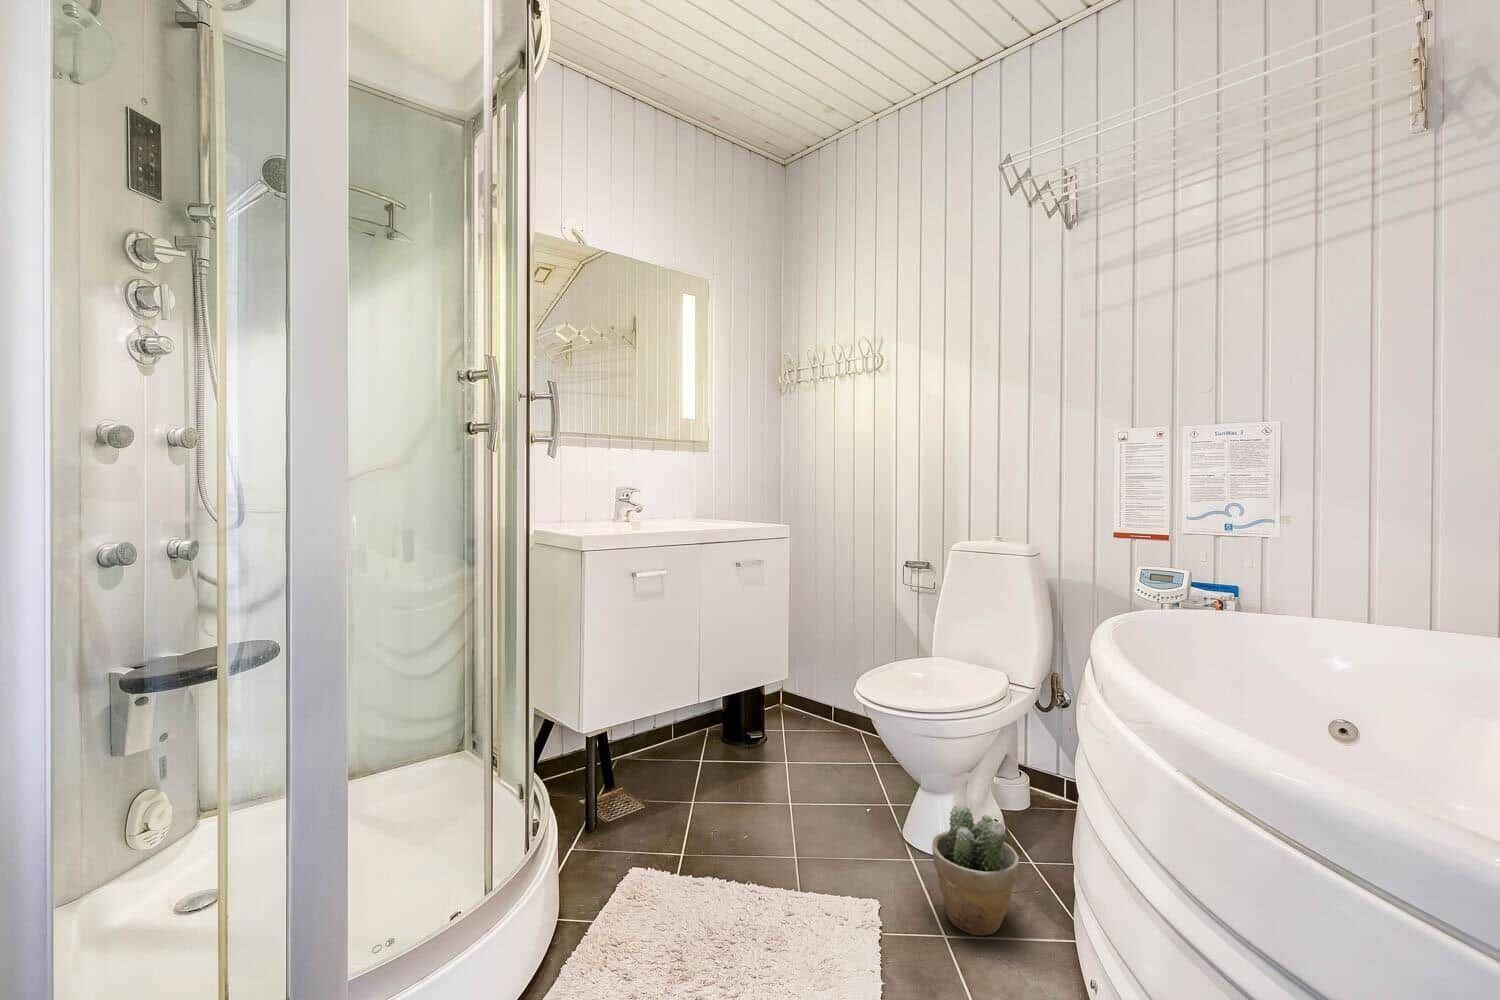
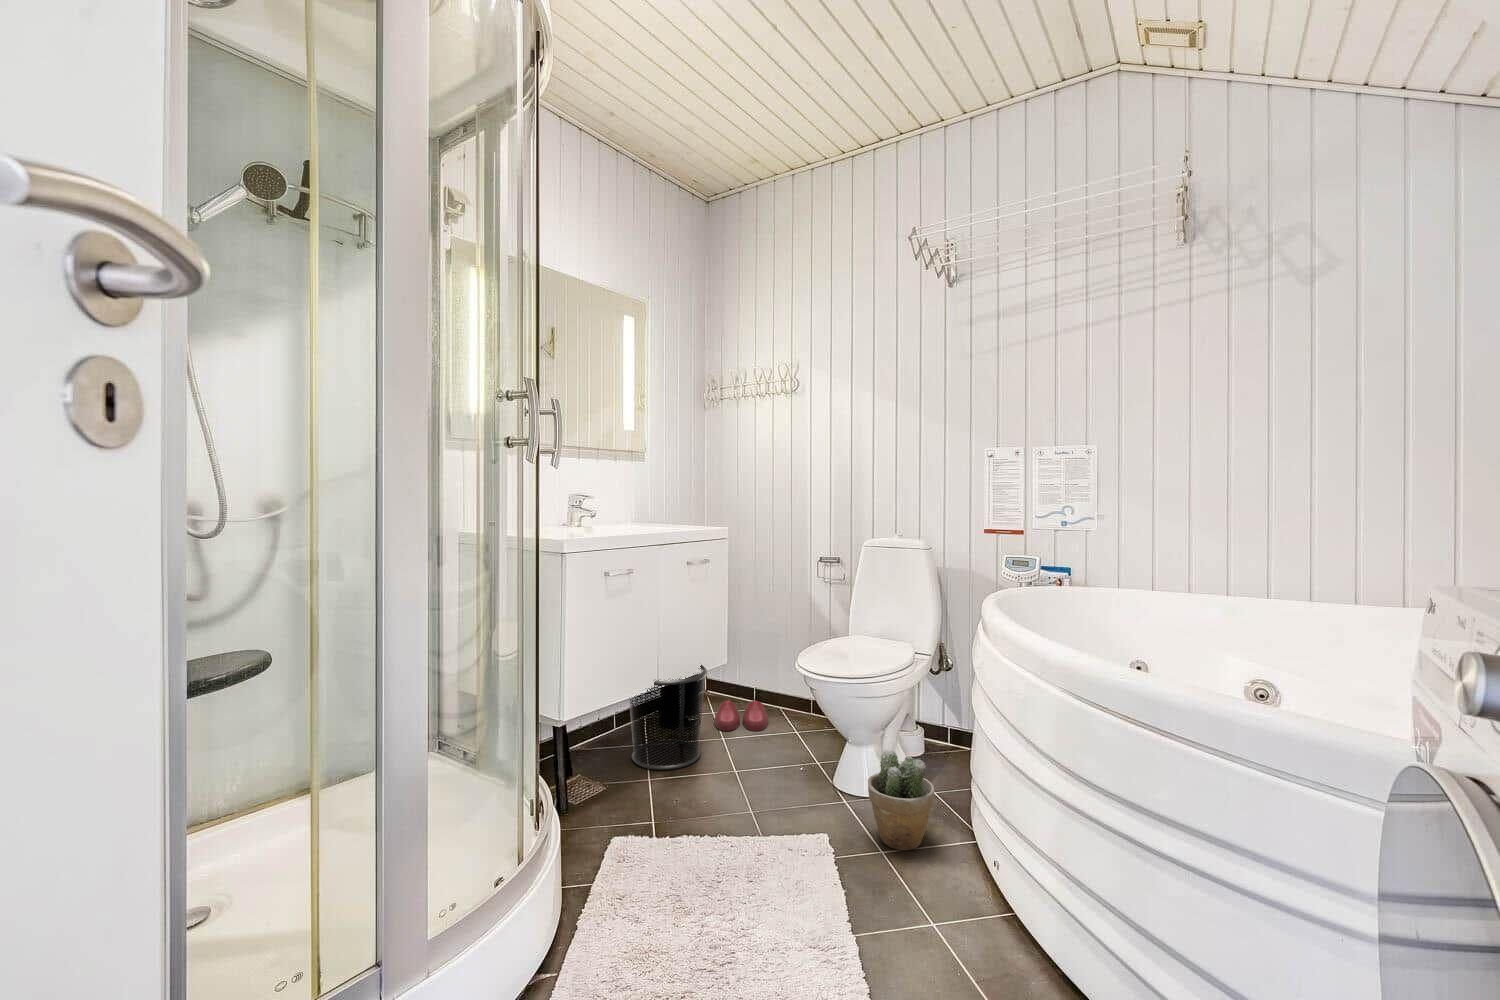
waste bin: none [674,669,765,795] -> present [629,665,707,770]
slippers: none [782,720,844,758] -> present [715,701,768,731]

